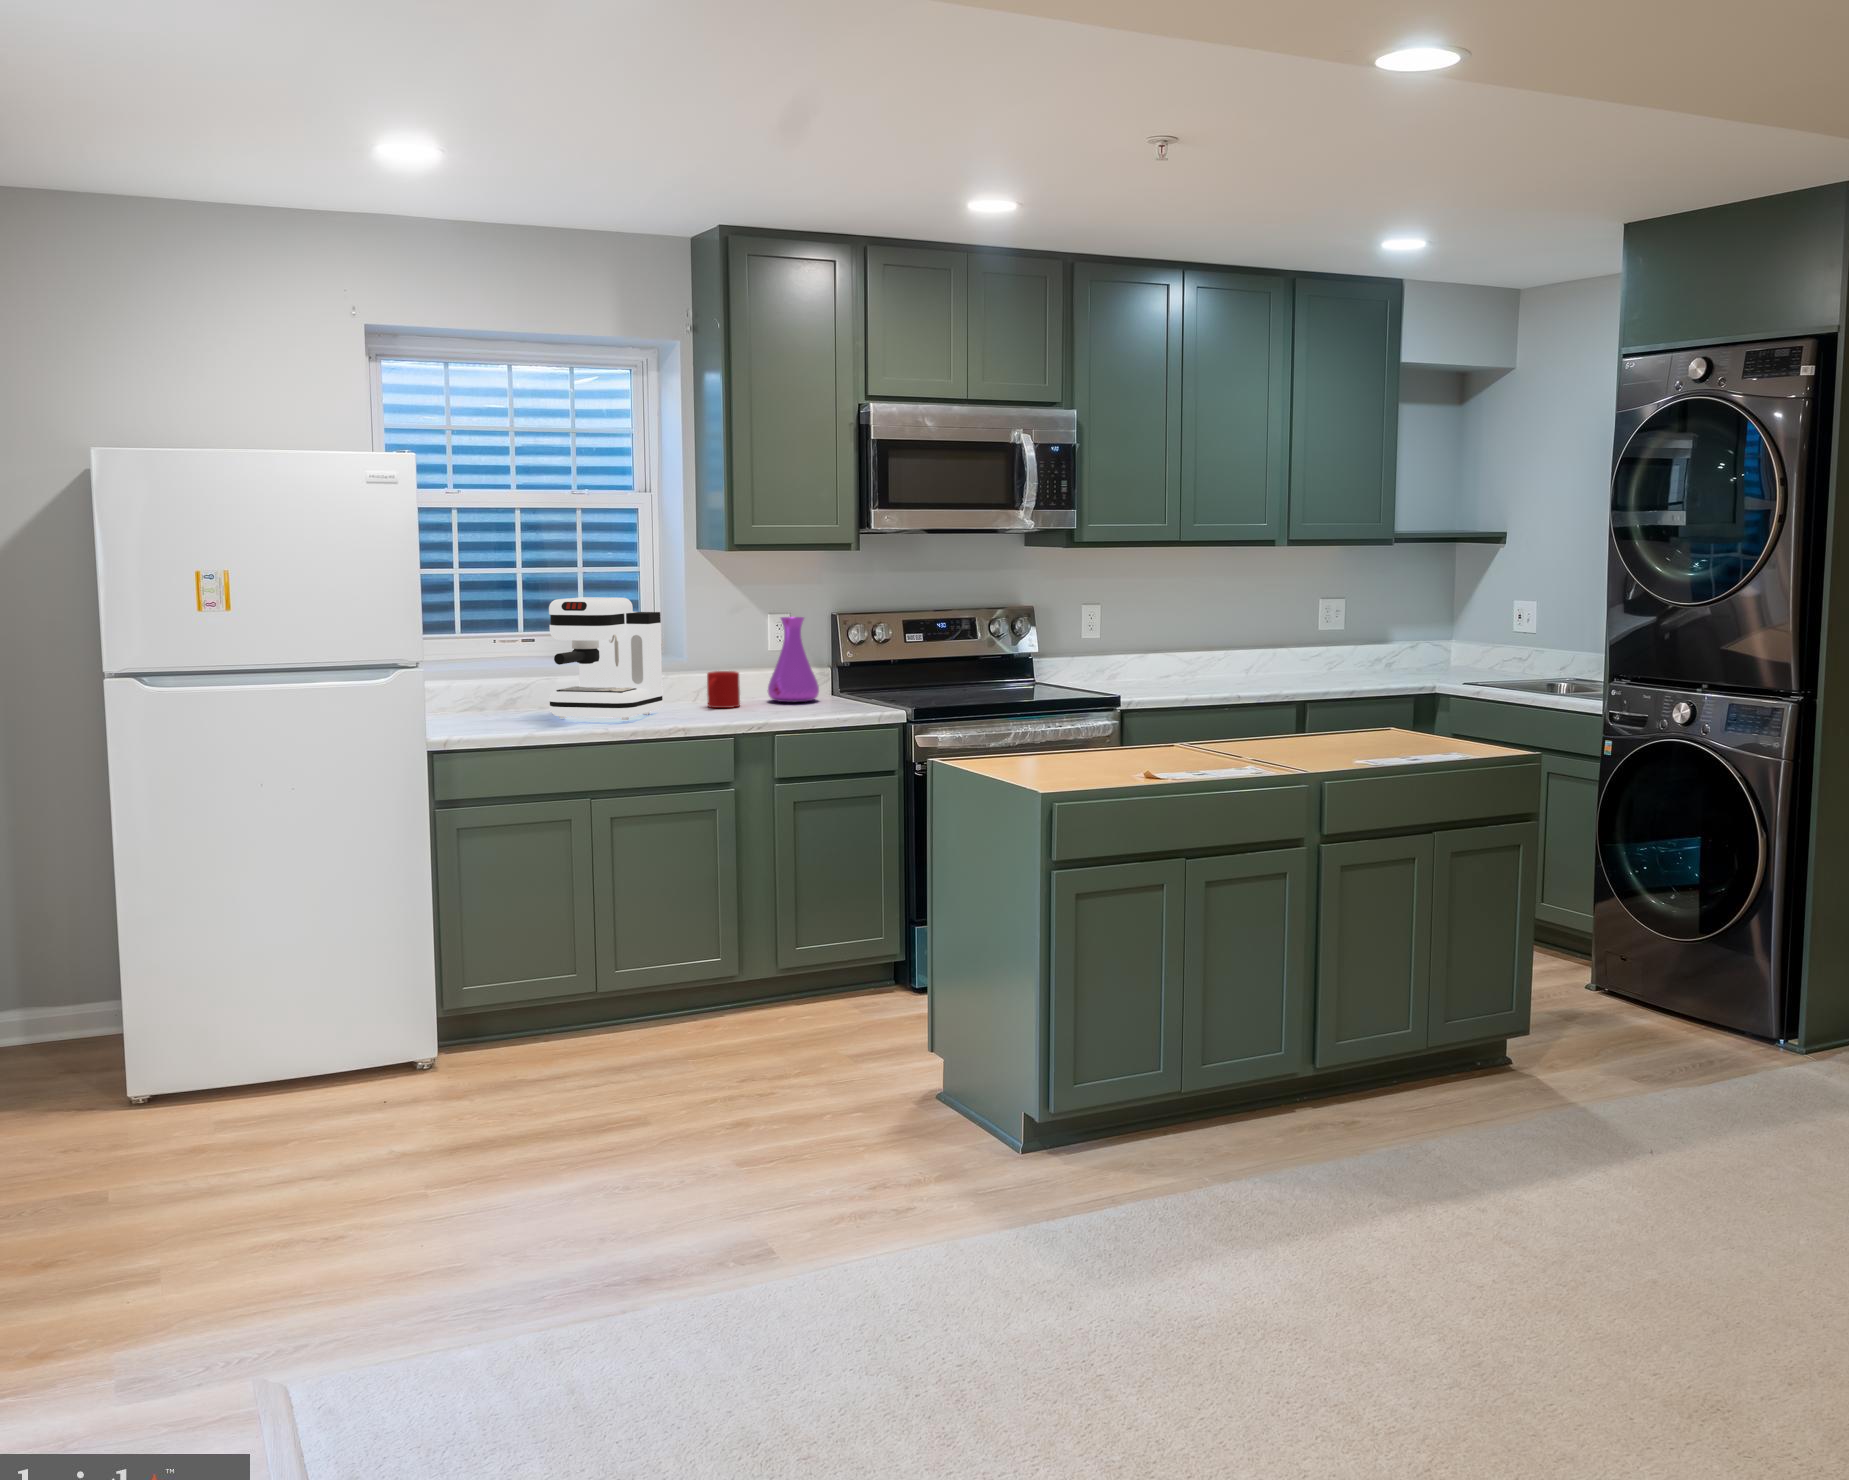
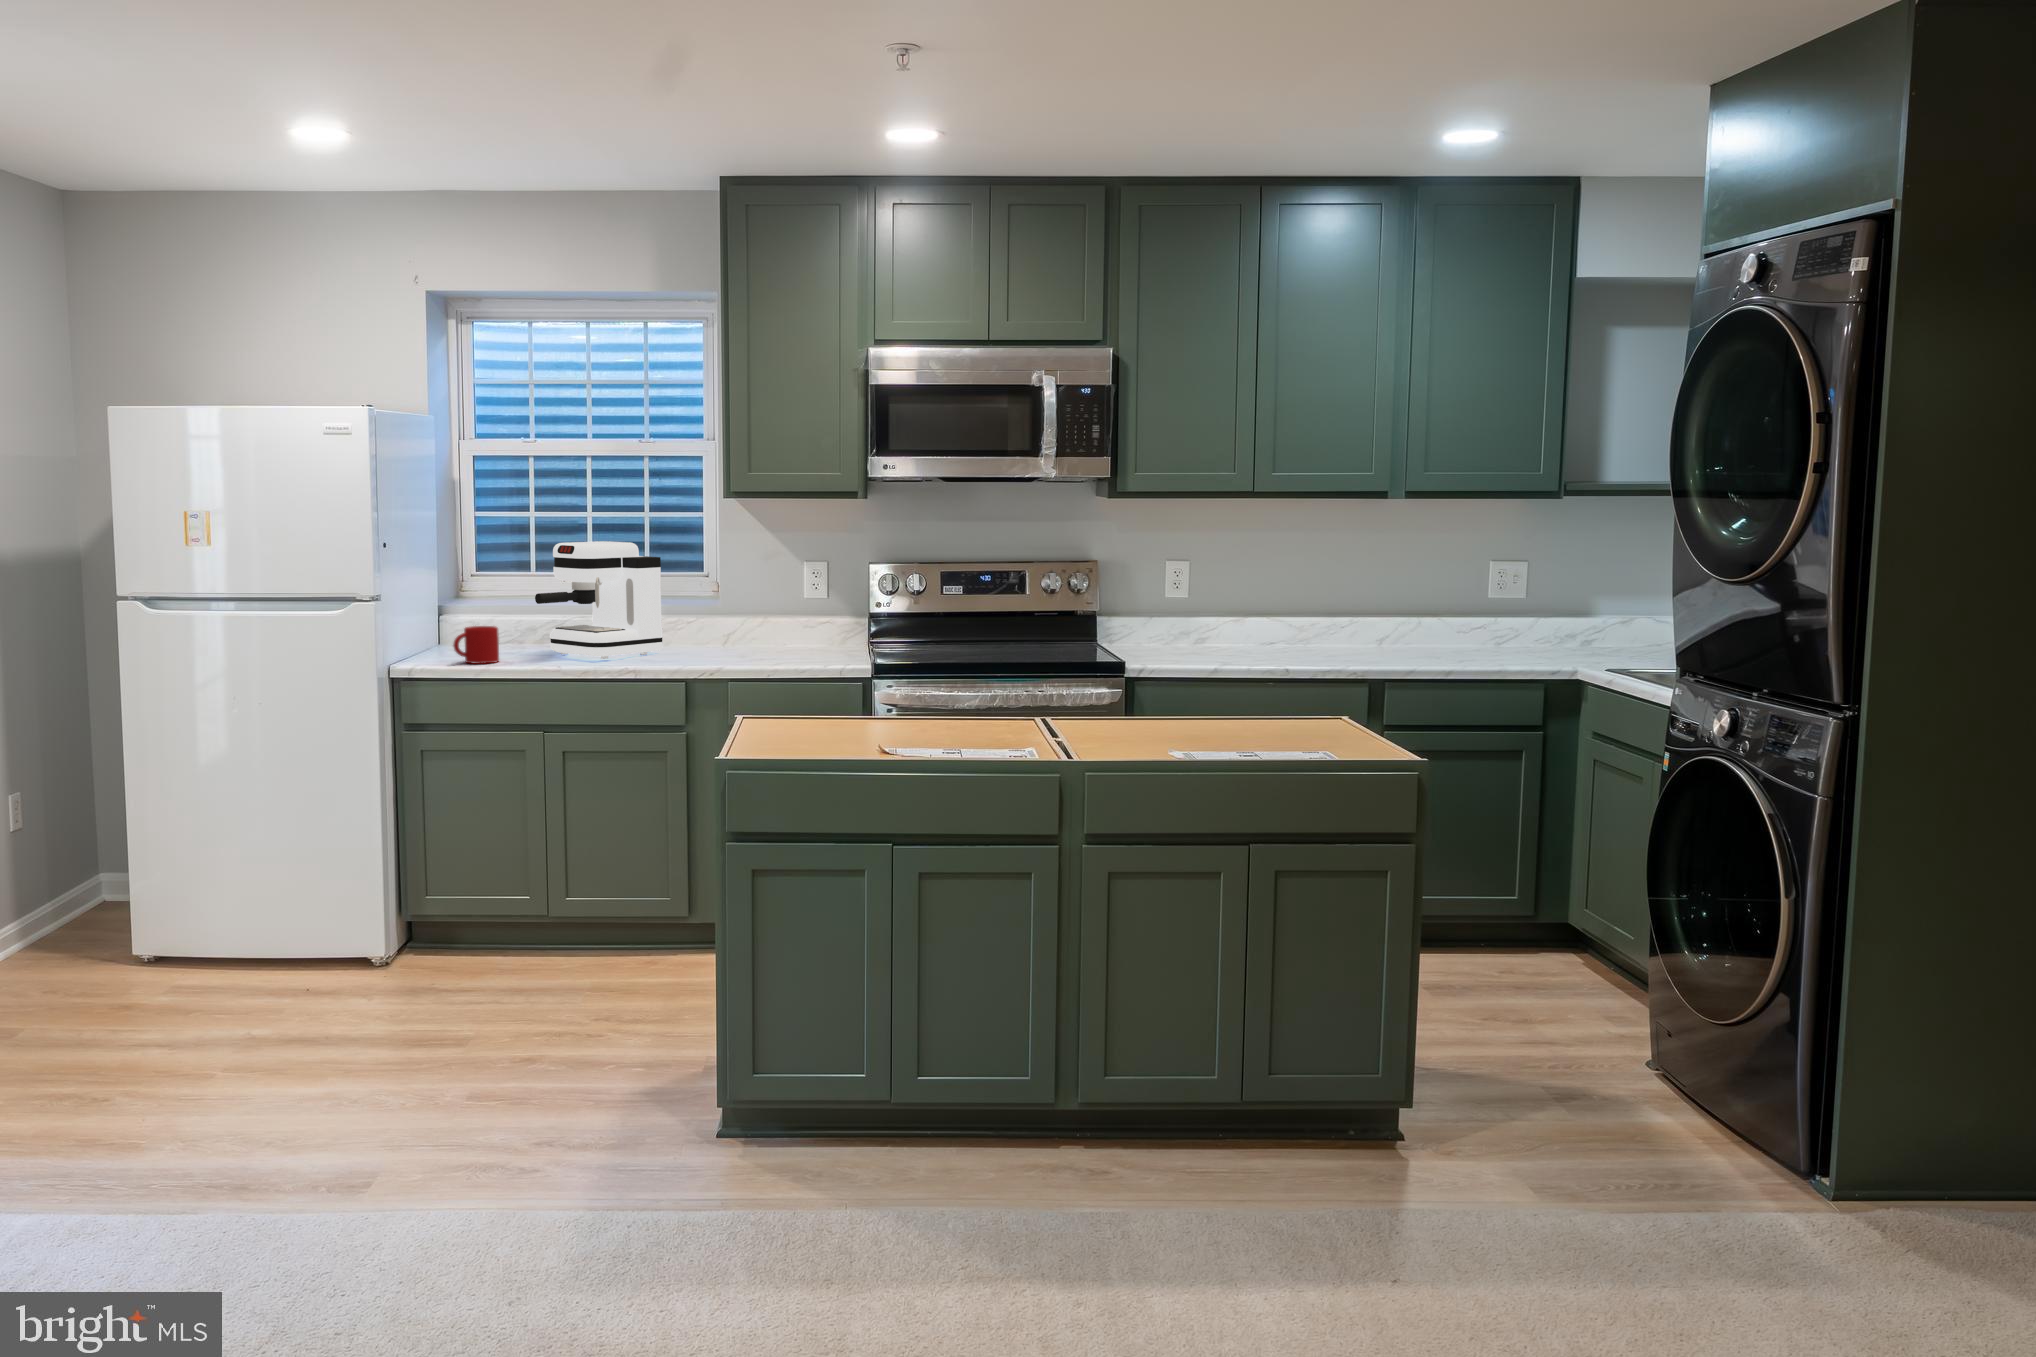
vase: present [768,617,819,702] -> none [779,565,831,650]
mug: present [707,671,740,708] -> present [453,626,499,664]

